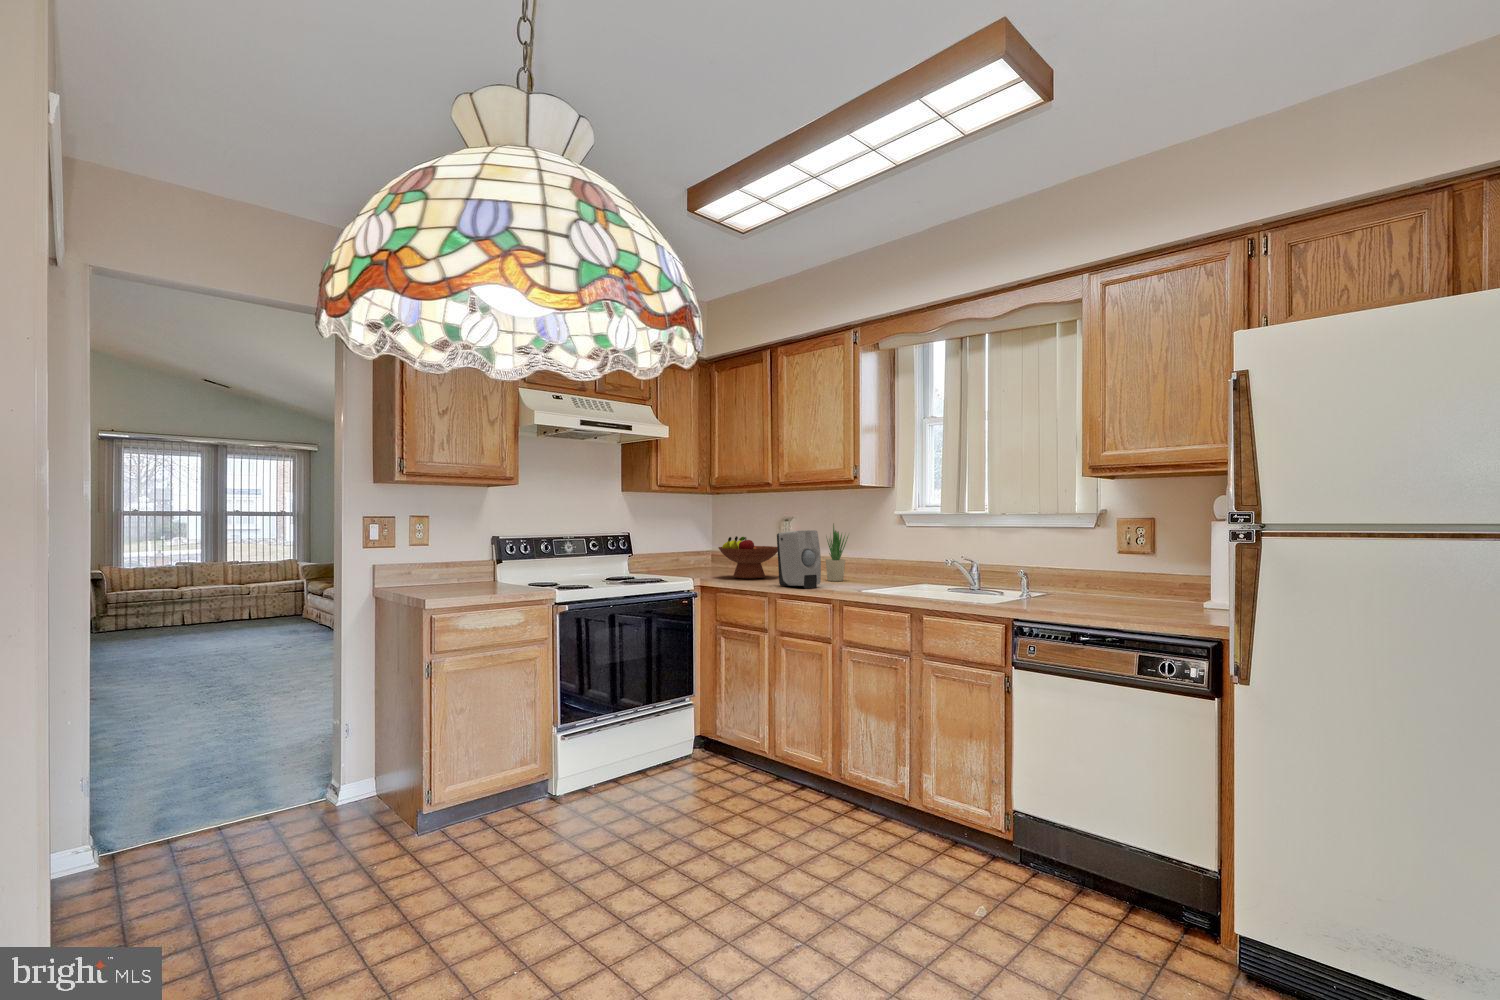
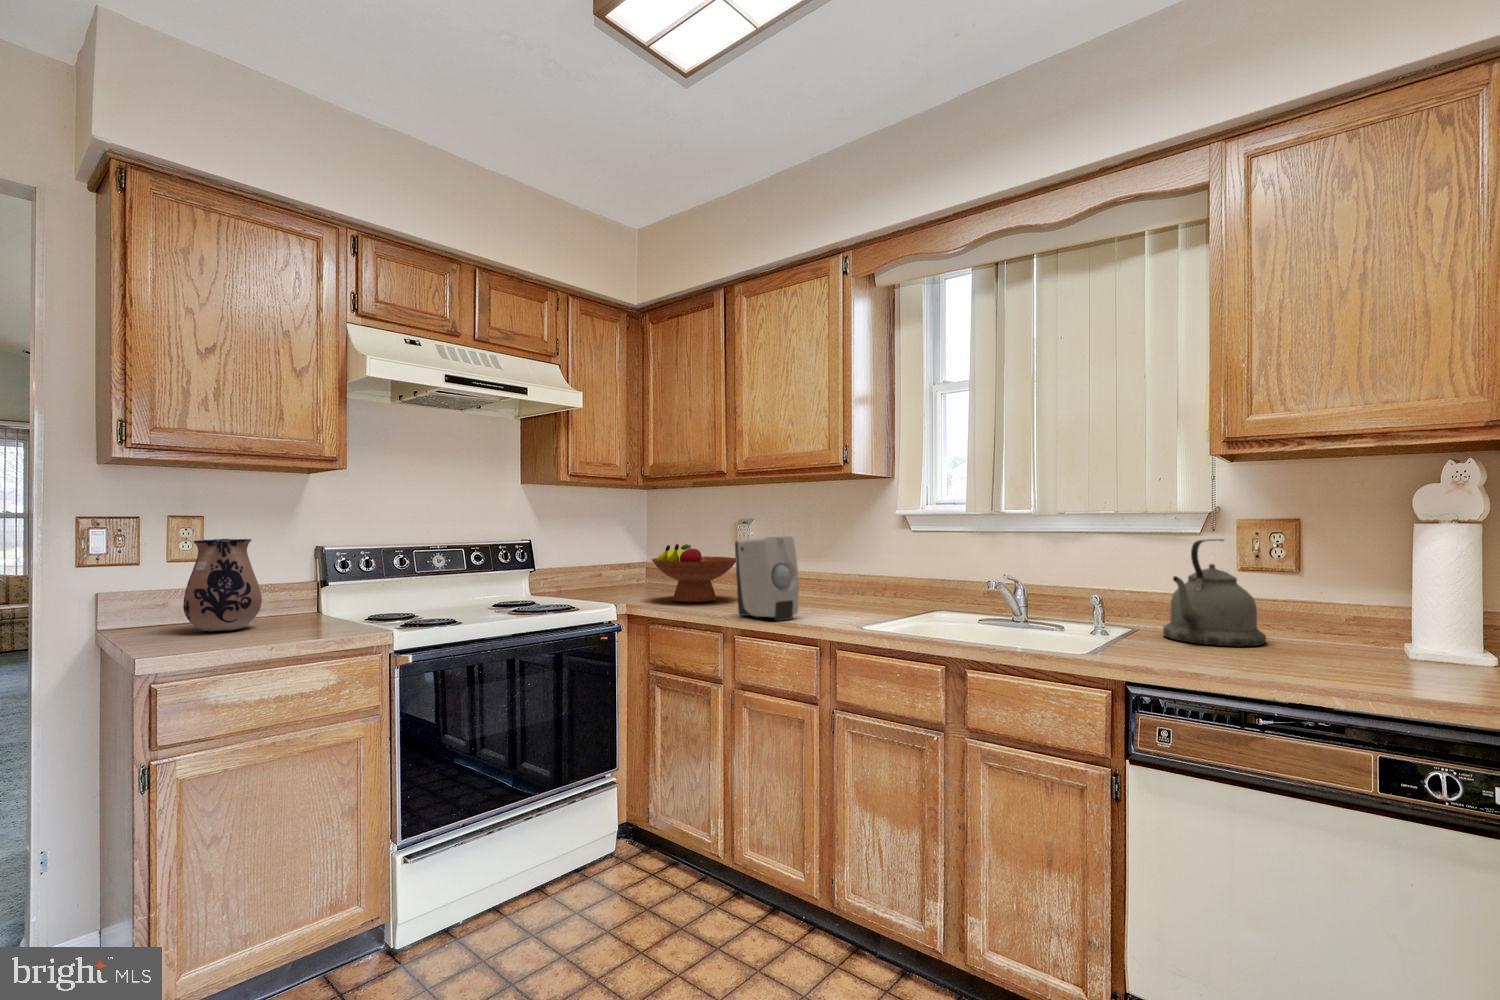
potted plant: present [825,524,848,581] -> none [800,525,833,606]
ceramic pitcher: none [422,531,467,590] -> present [183,539,262,631]
kettle: none [1062,532,1129,603] -> present [1163,539,1266,647]

